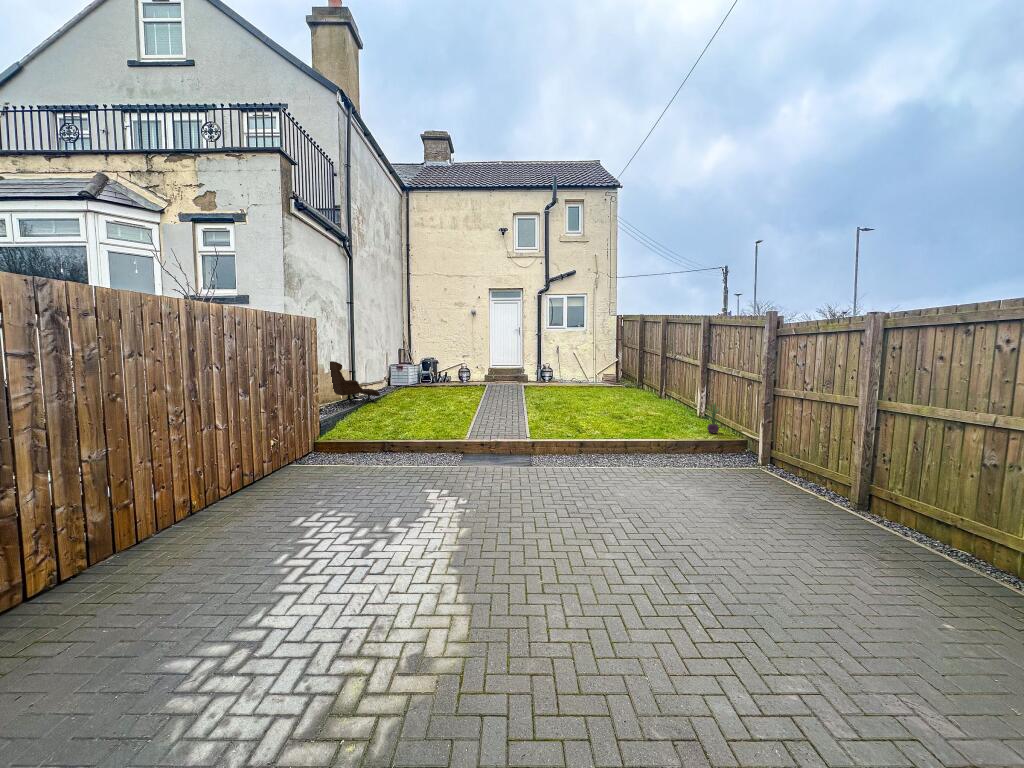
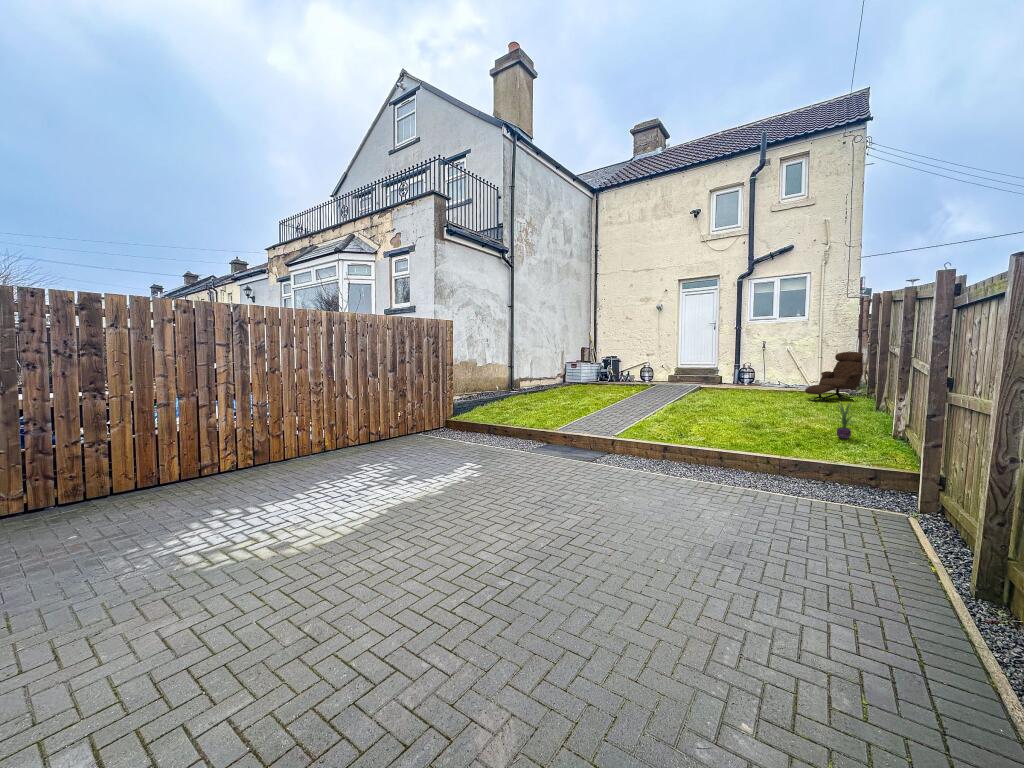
lounge chair: present [330,361,380,405] -> present [805,352,863,401]

